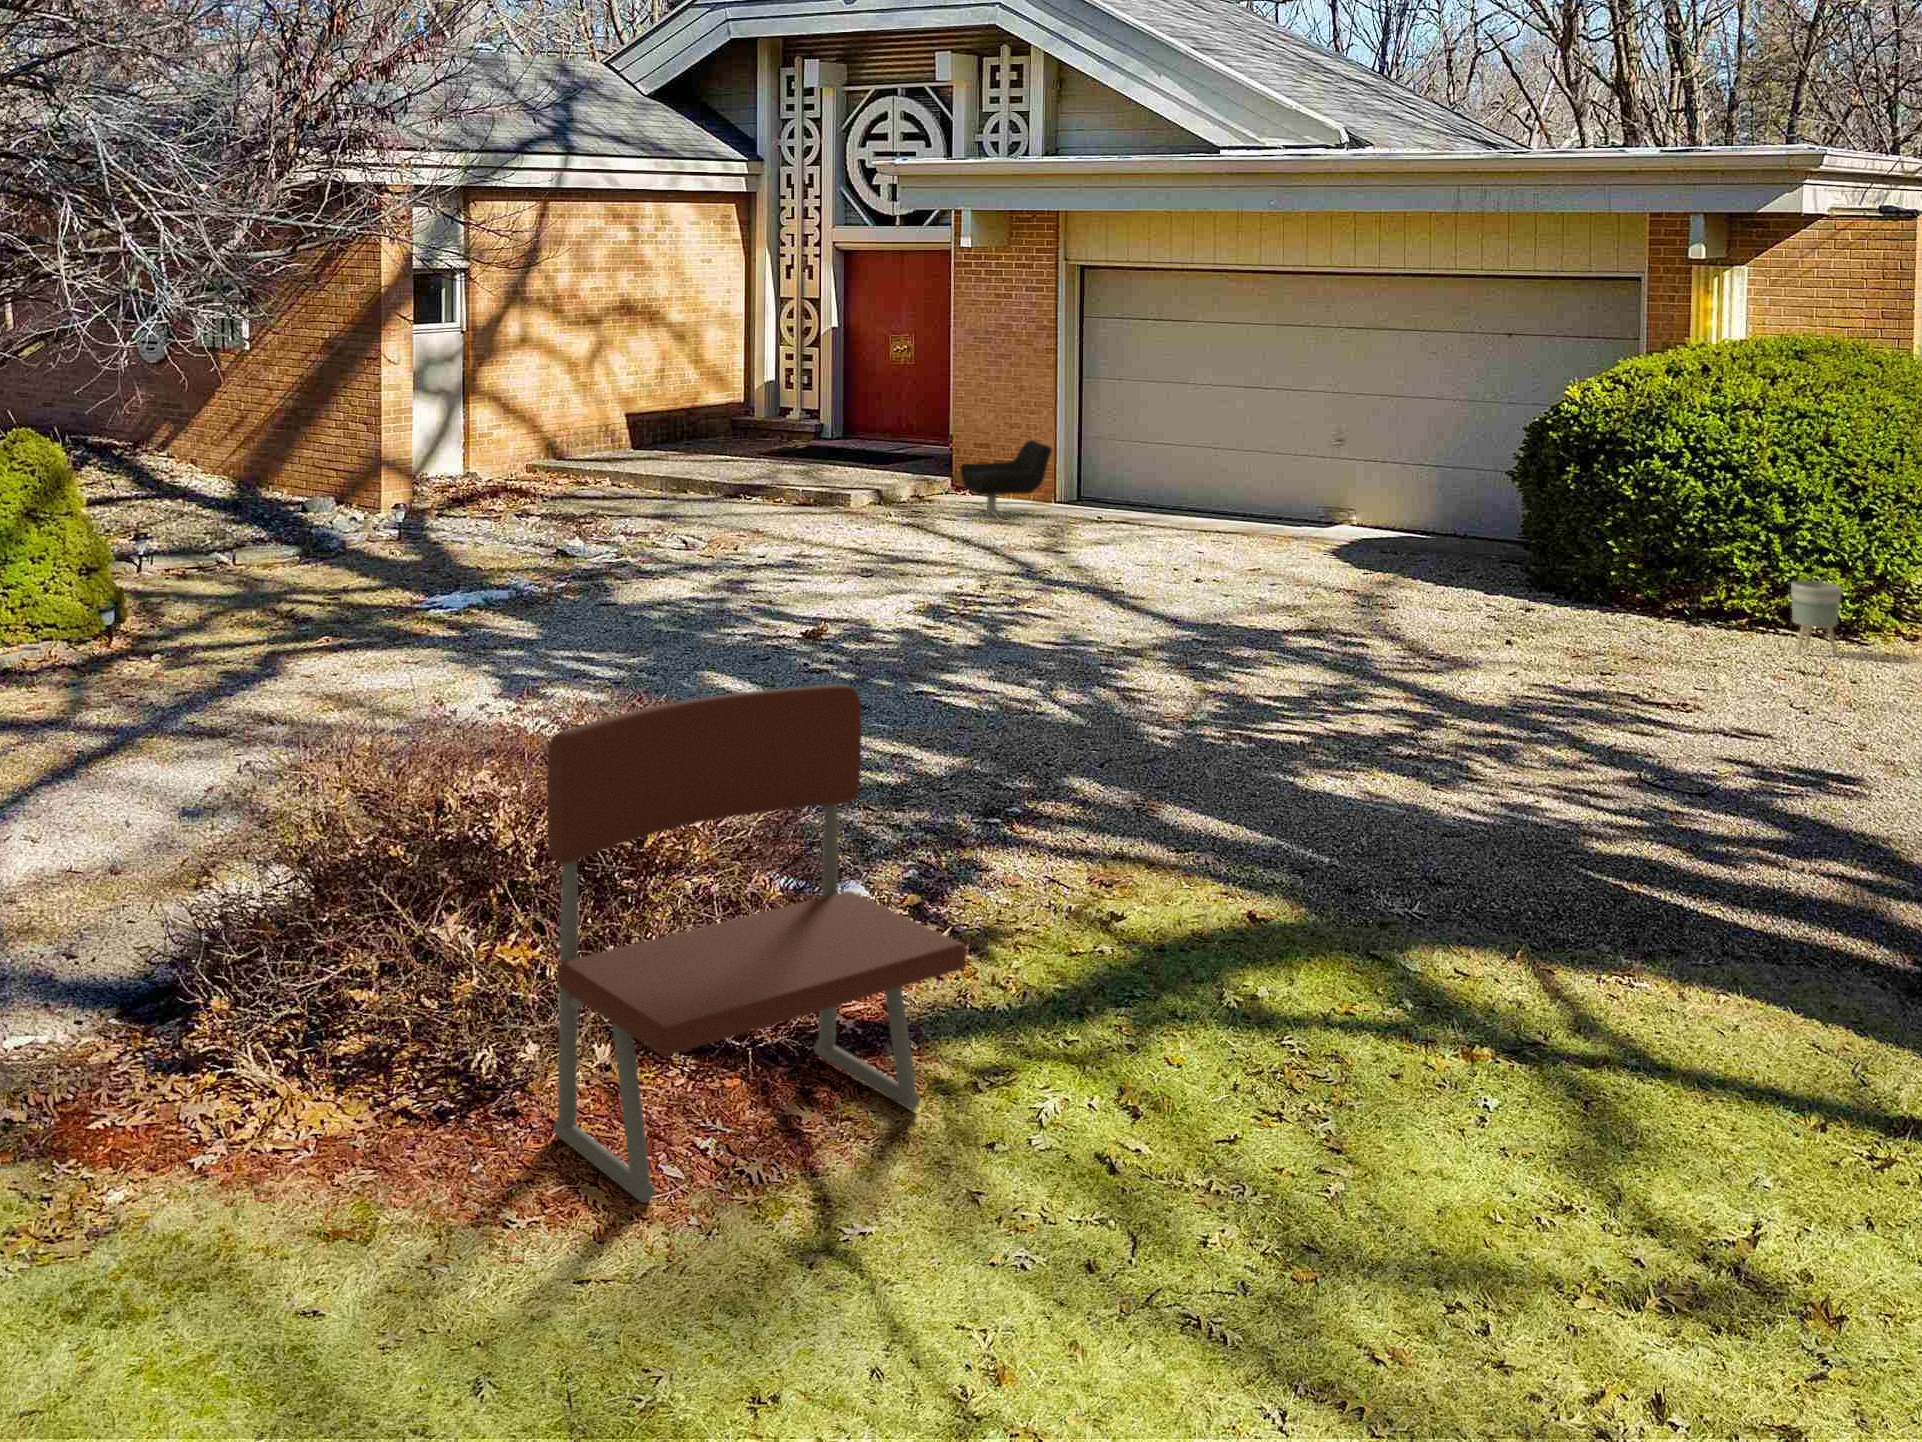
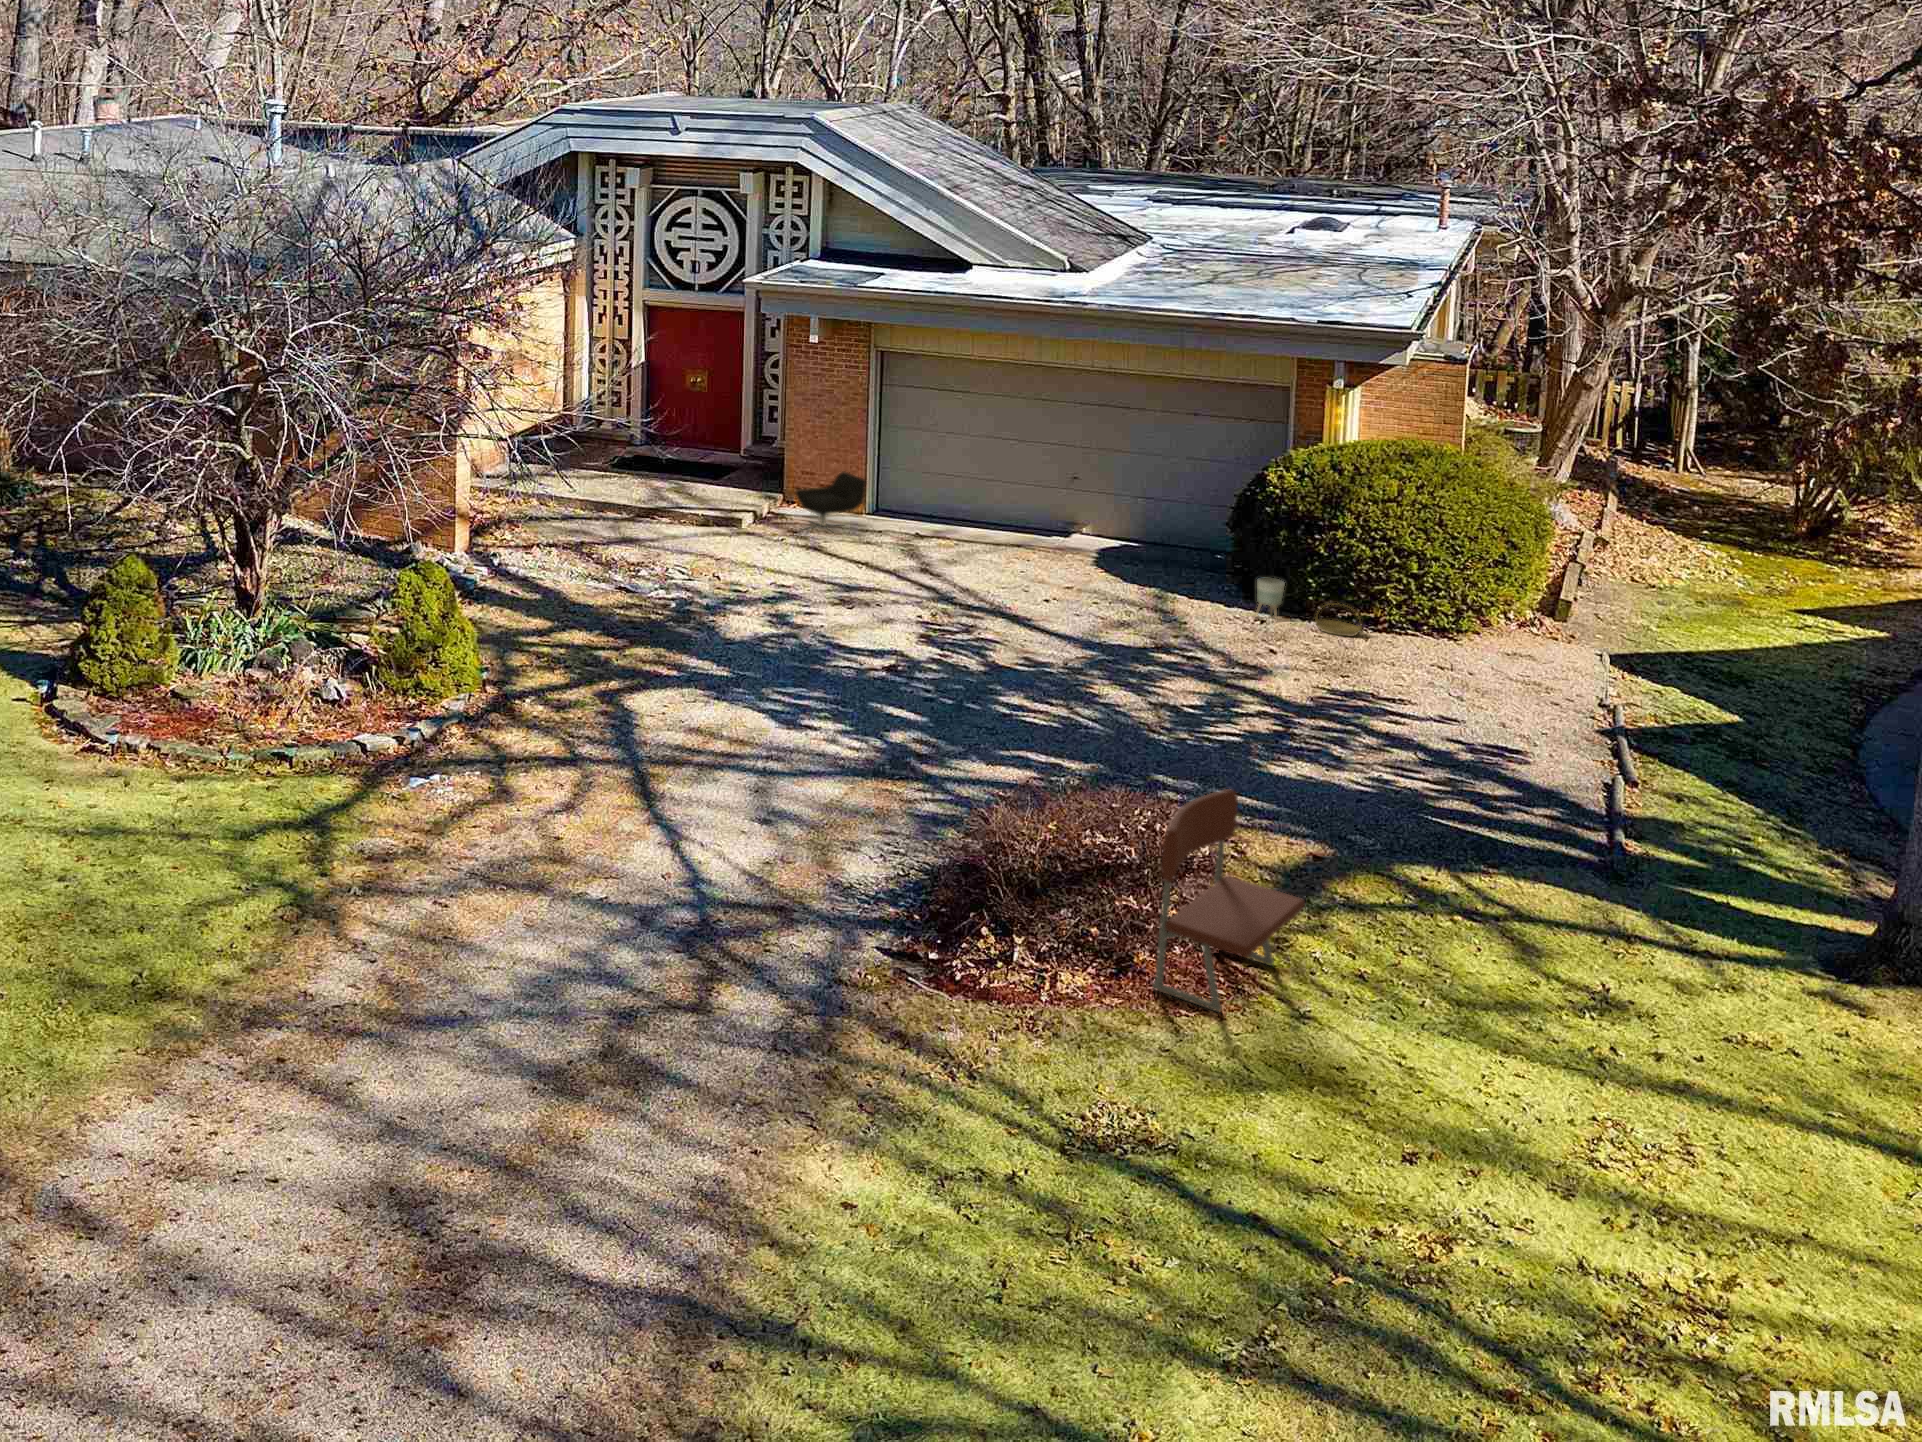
planter: present [1791,581,1842,656] -> present [1256,577,1284,617]
basket: none [1628,585,1705,640] -> present [1315,603,1362,636]

